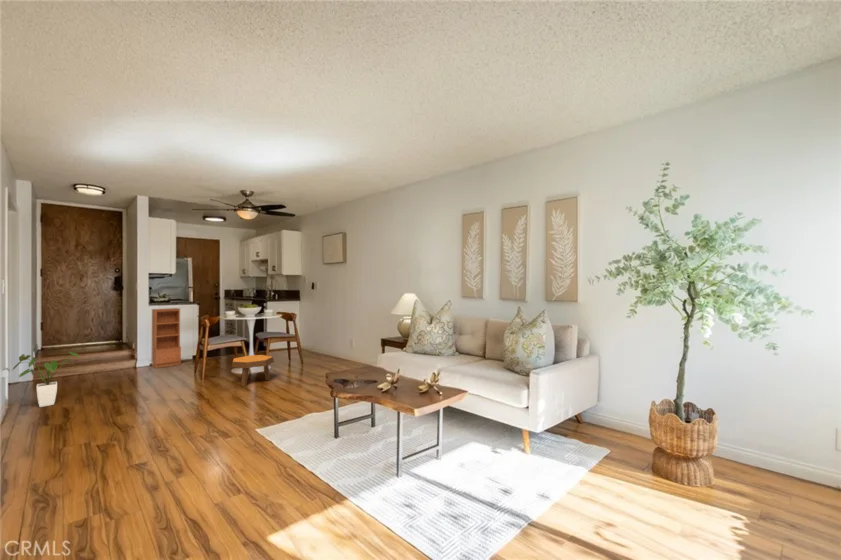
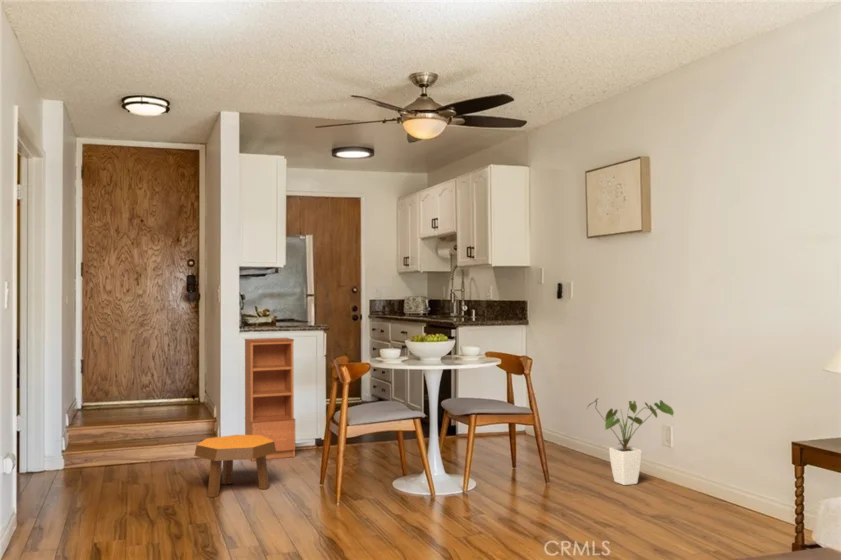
house plant: present [13,351,79,407] -> present [588,399,674,485]
footstool: present [232,355,274,386] -> present [194,435,276,497]

